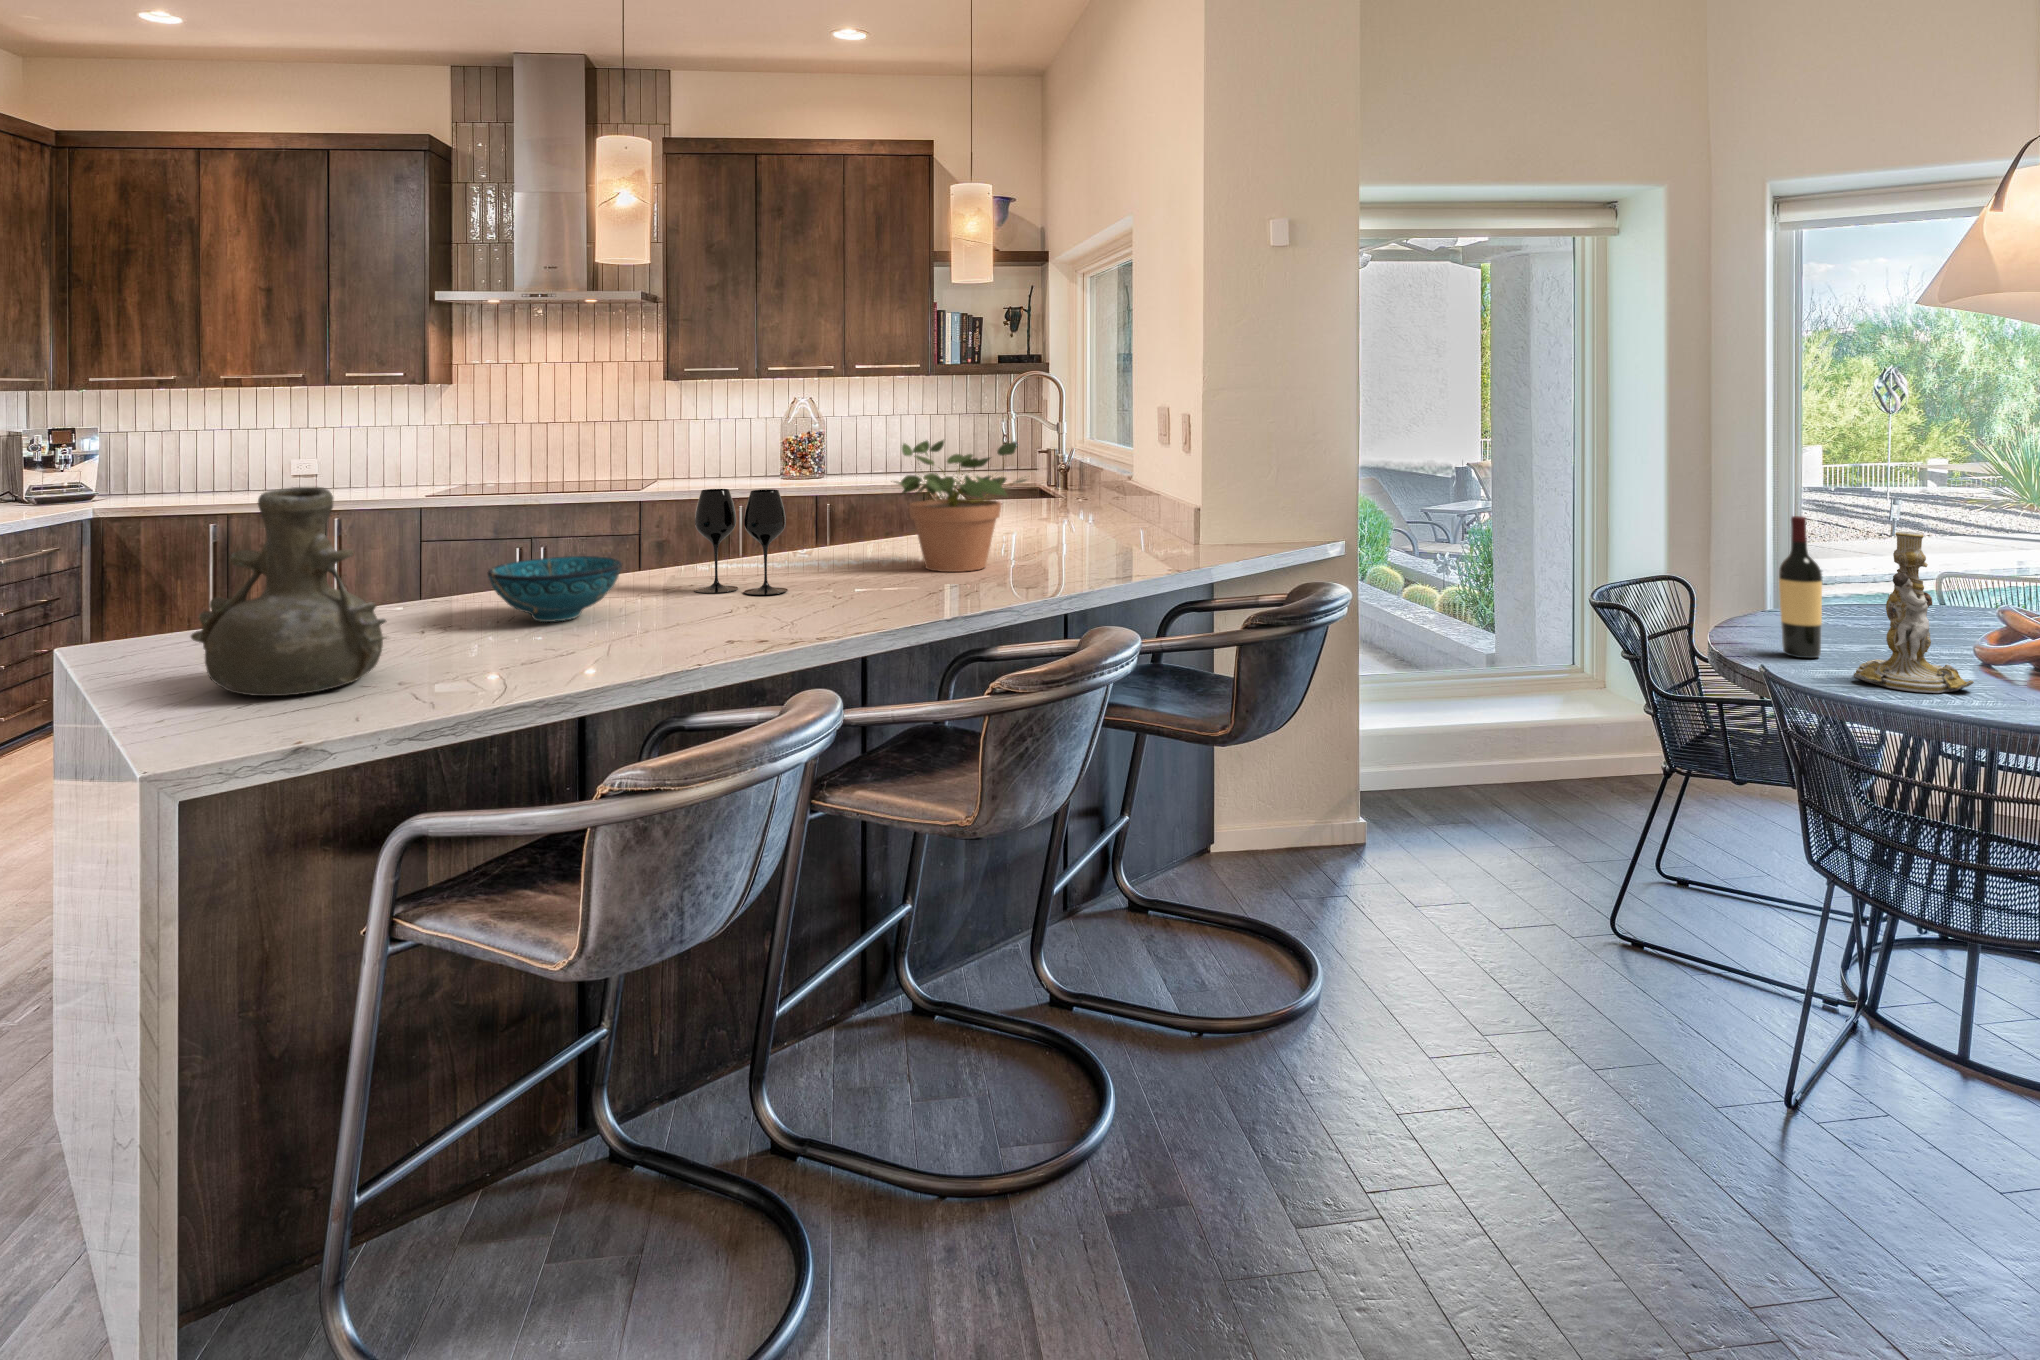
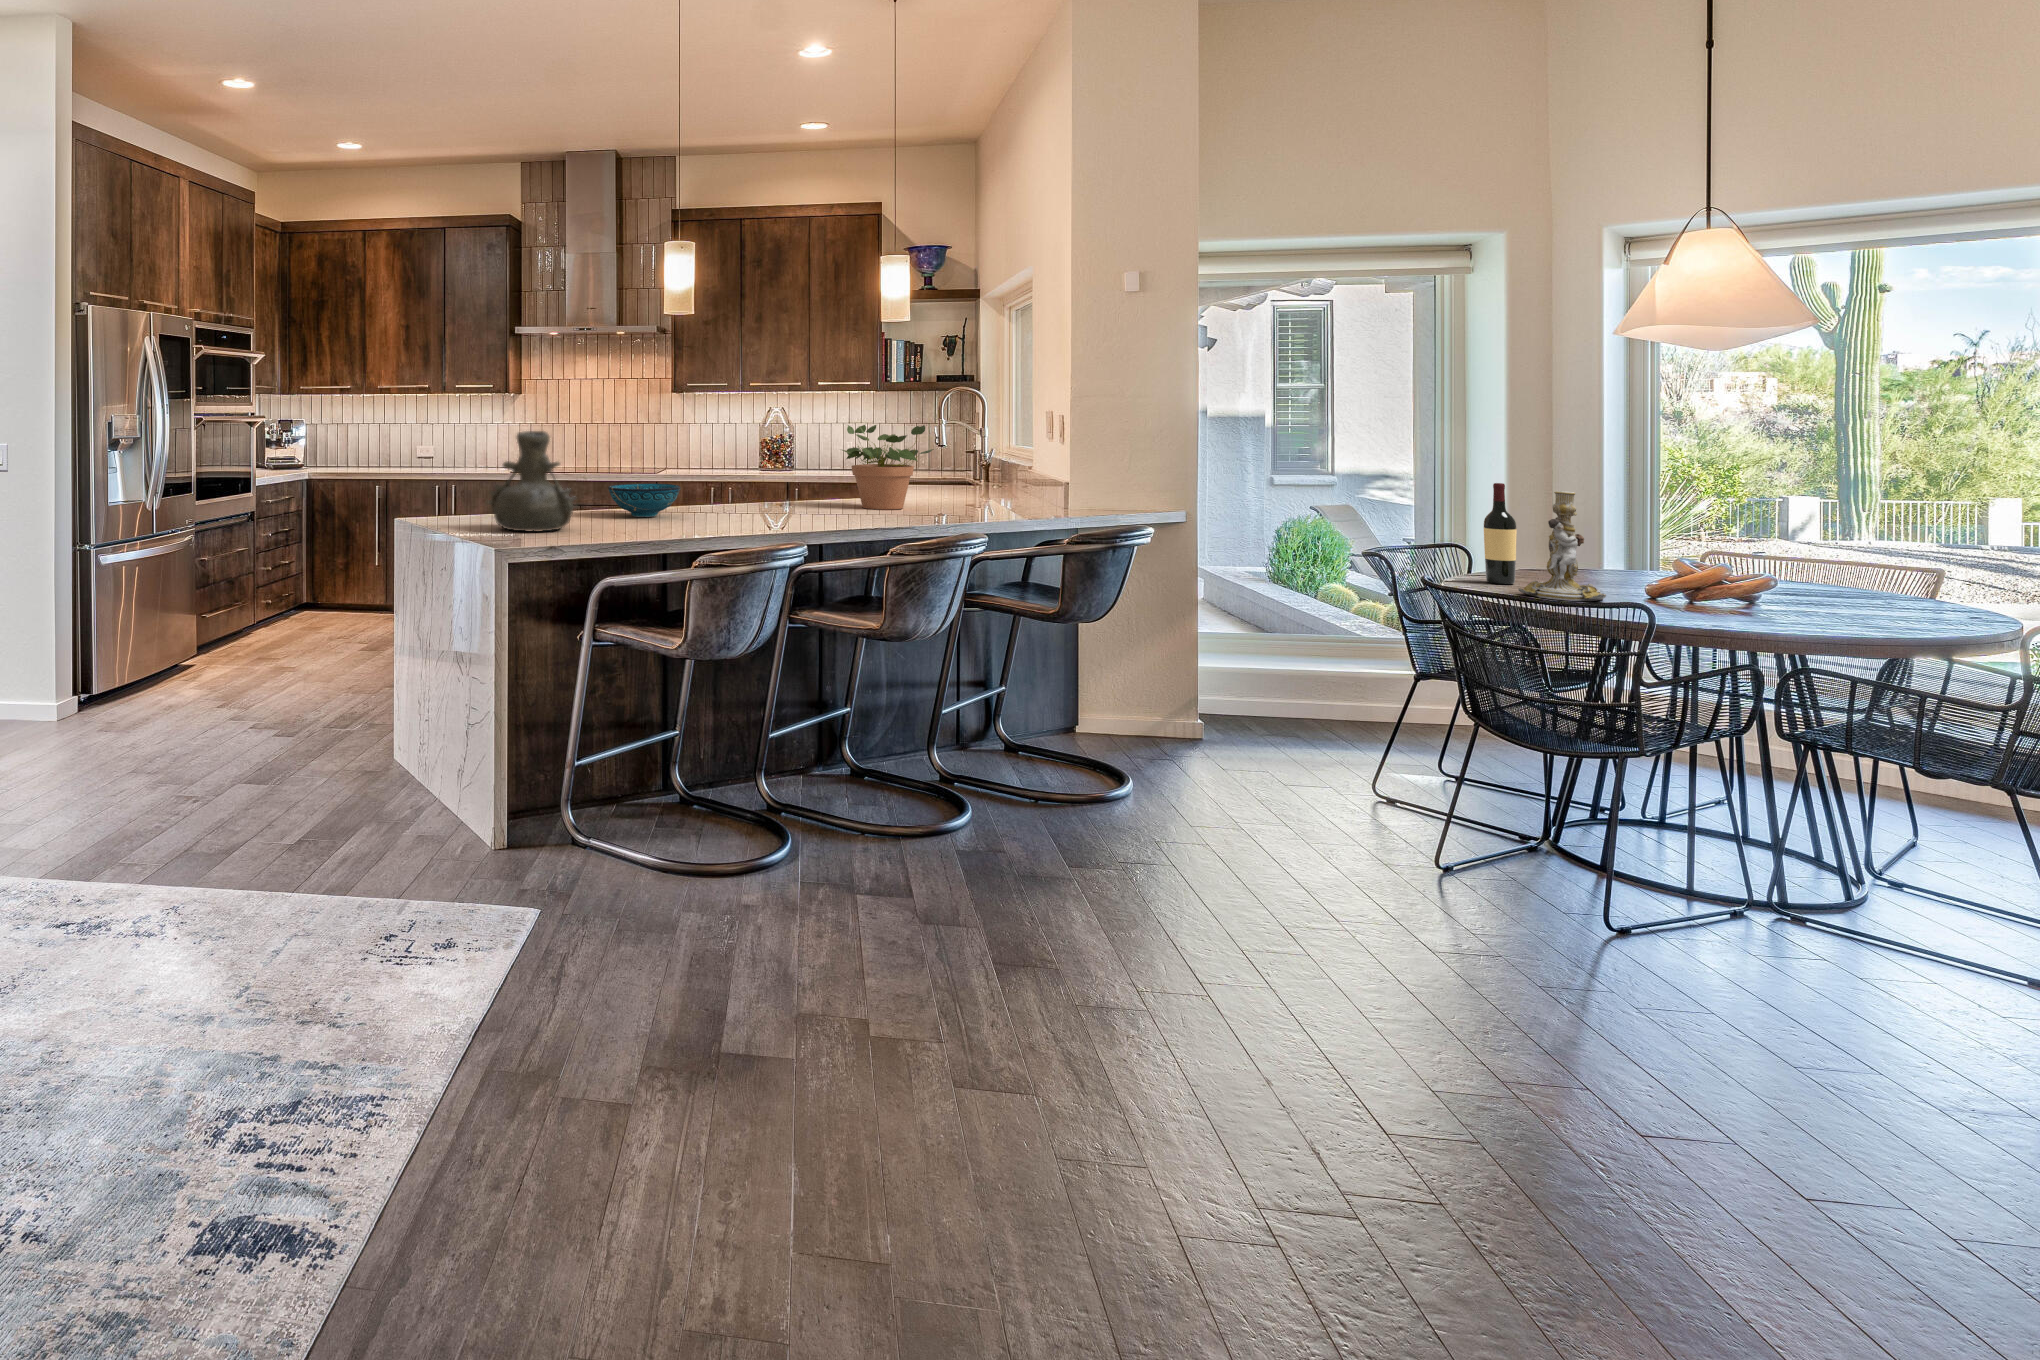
wine glass: present [694,489,788,595] -> none [718,449,774,513]

